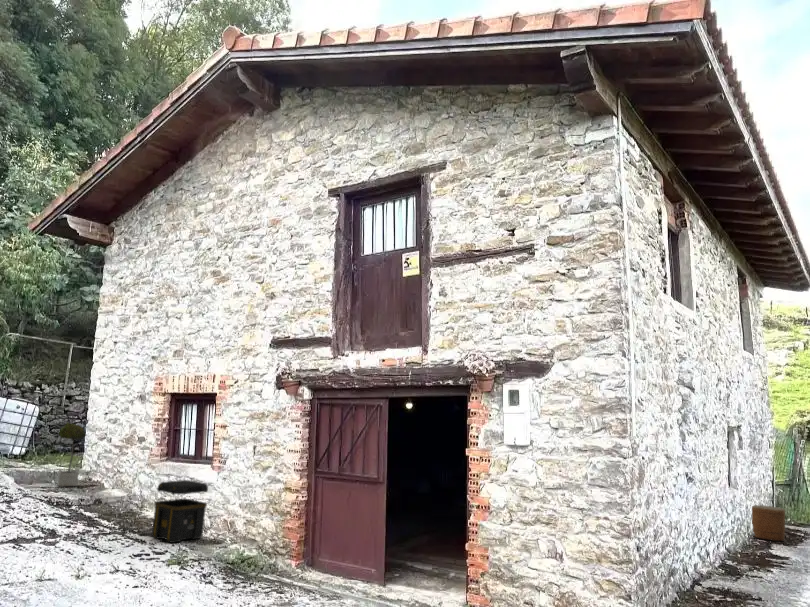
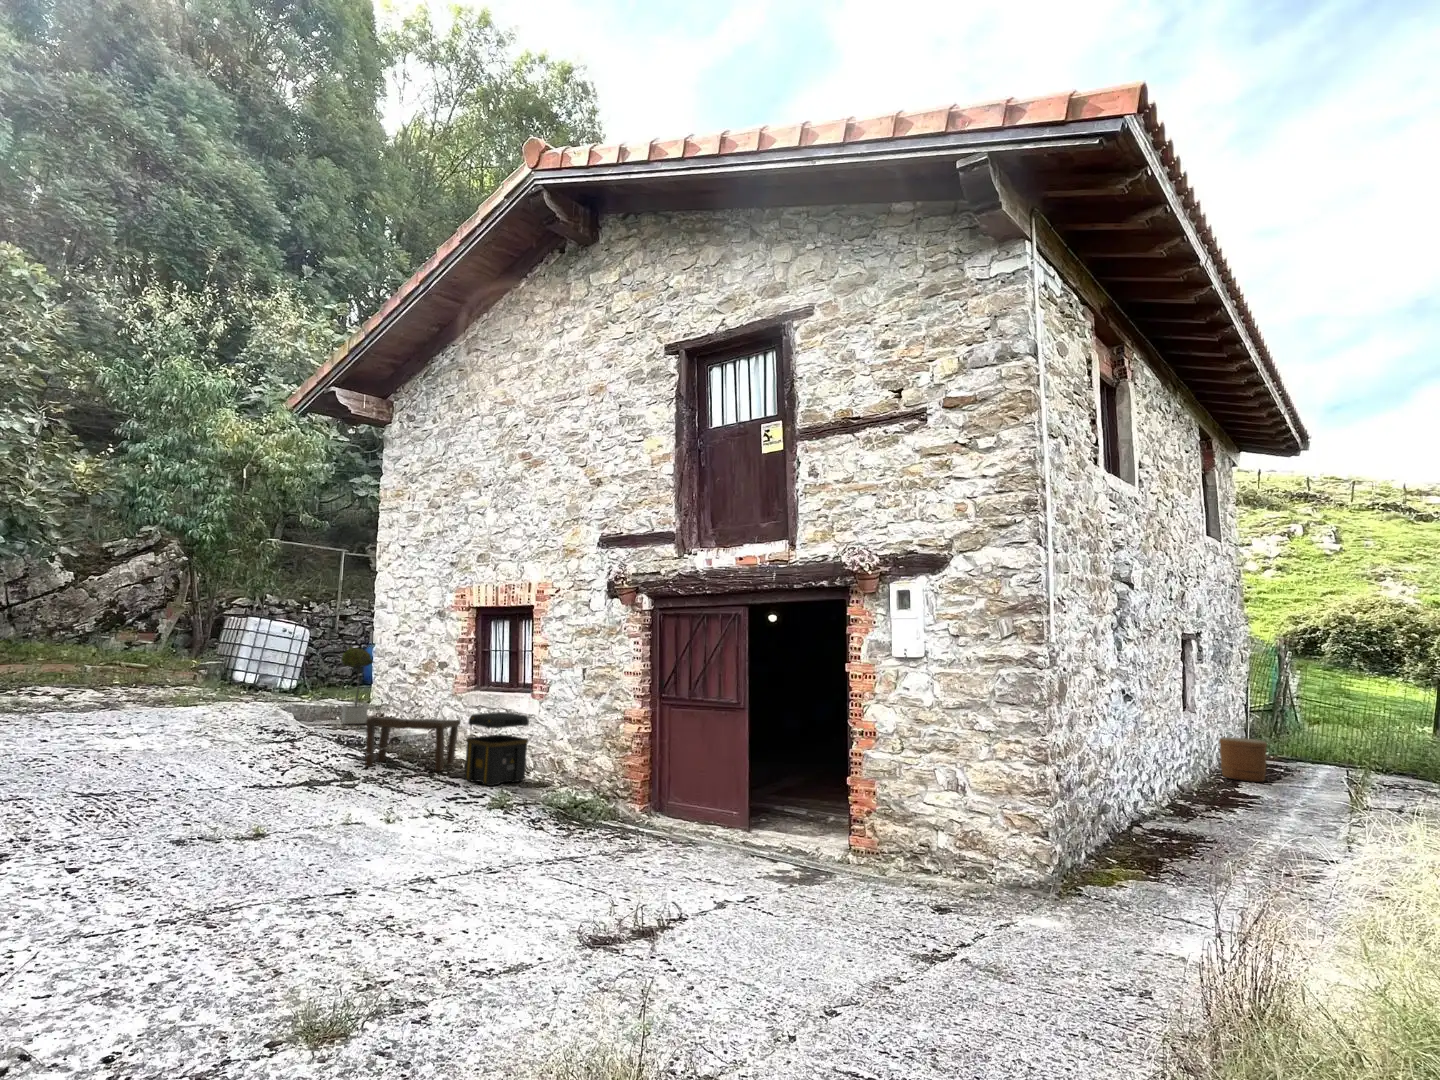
bench: none [70,482,153,529] -> present [365,717,461,771]

